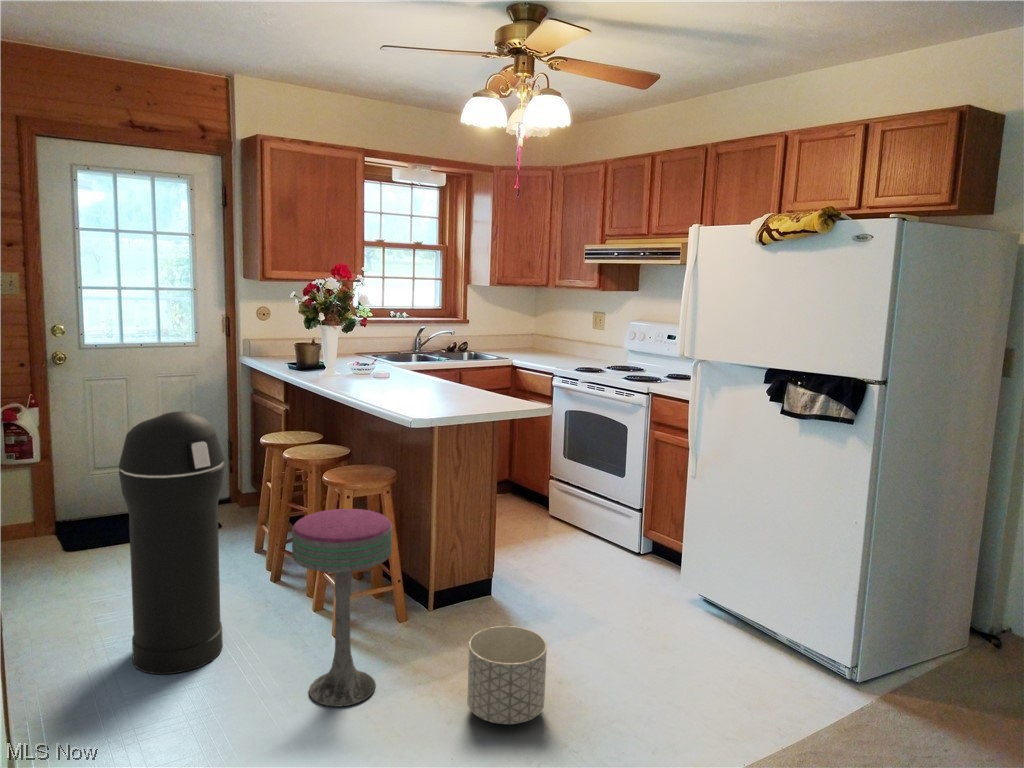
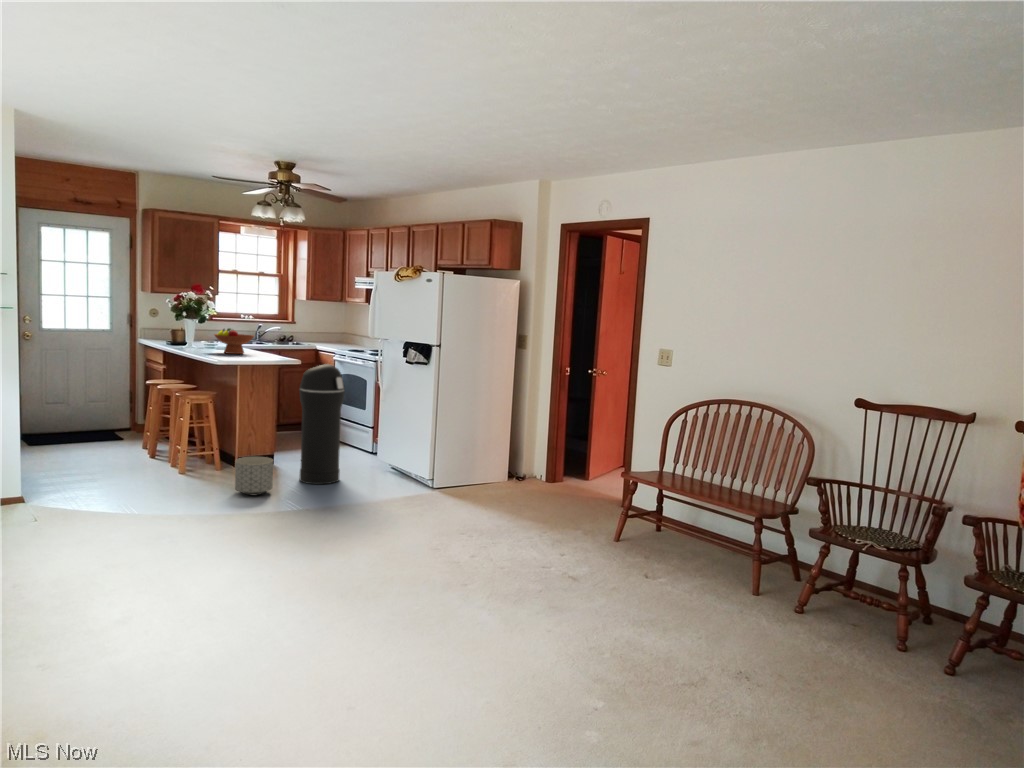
fruit bowl: none [380,344,452,392] -> present [214,328,254,354]
trash can: present [119,411,224,674] -> present [299,364,345,484]
bar stool: present [292,509,392,707] -> none [153,402,203,490]

